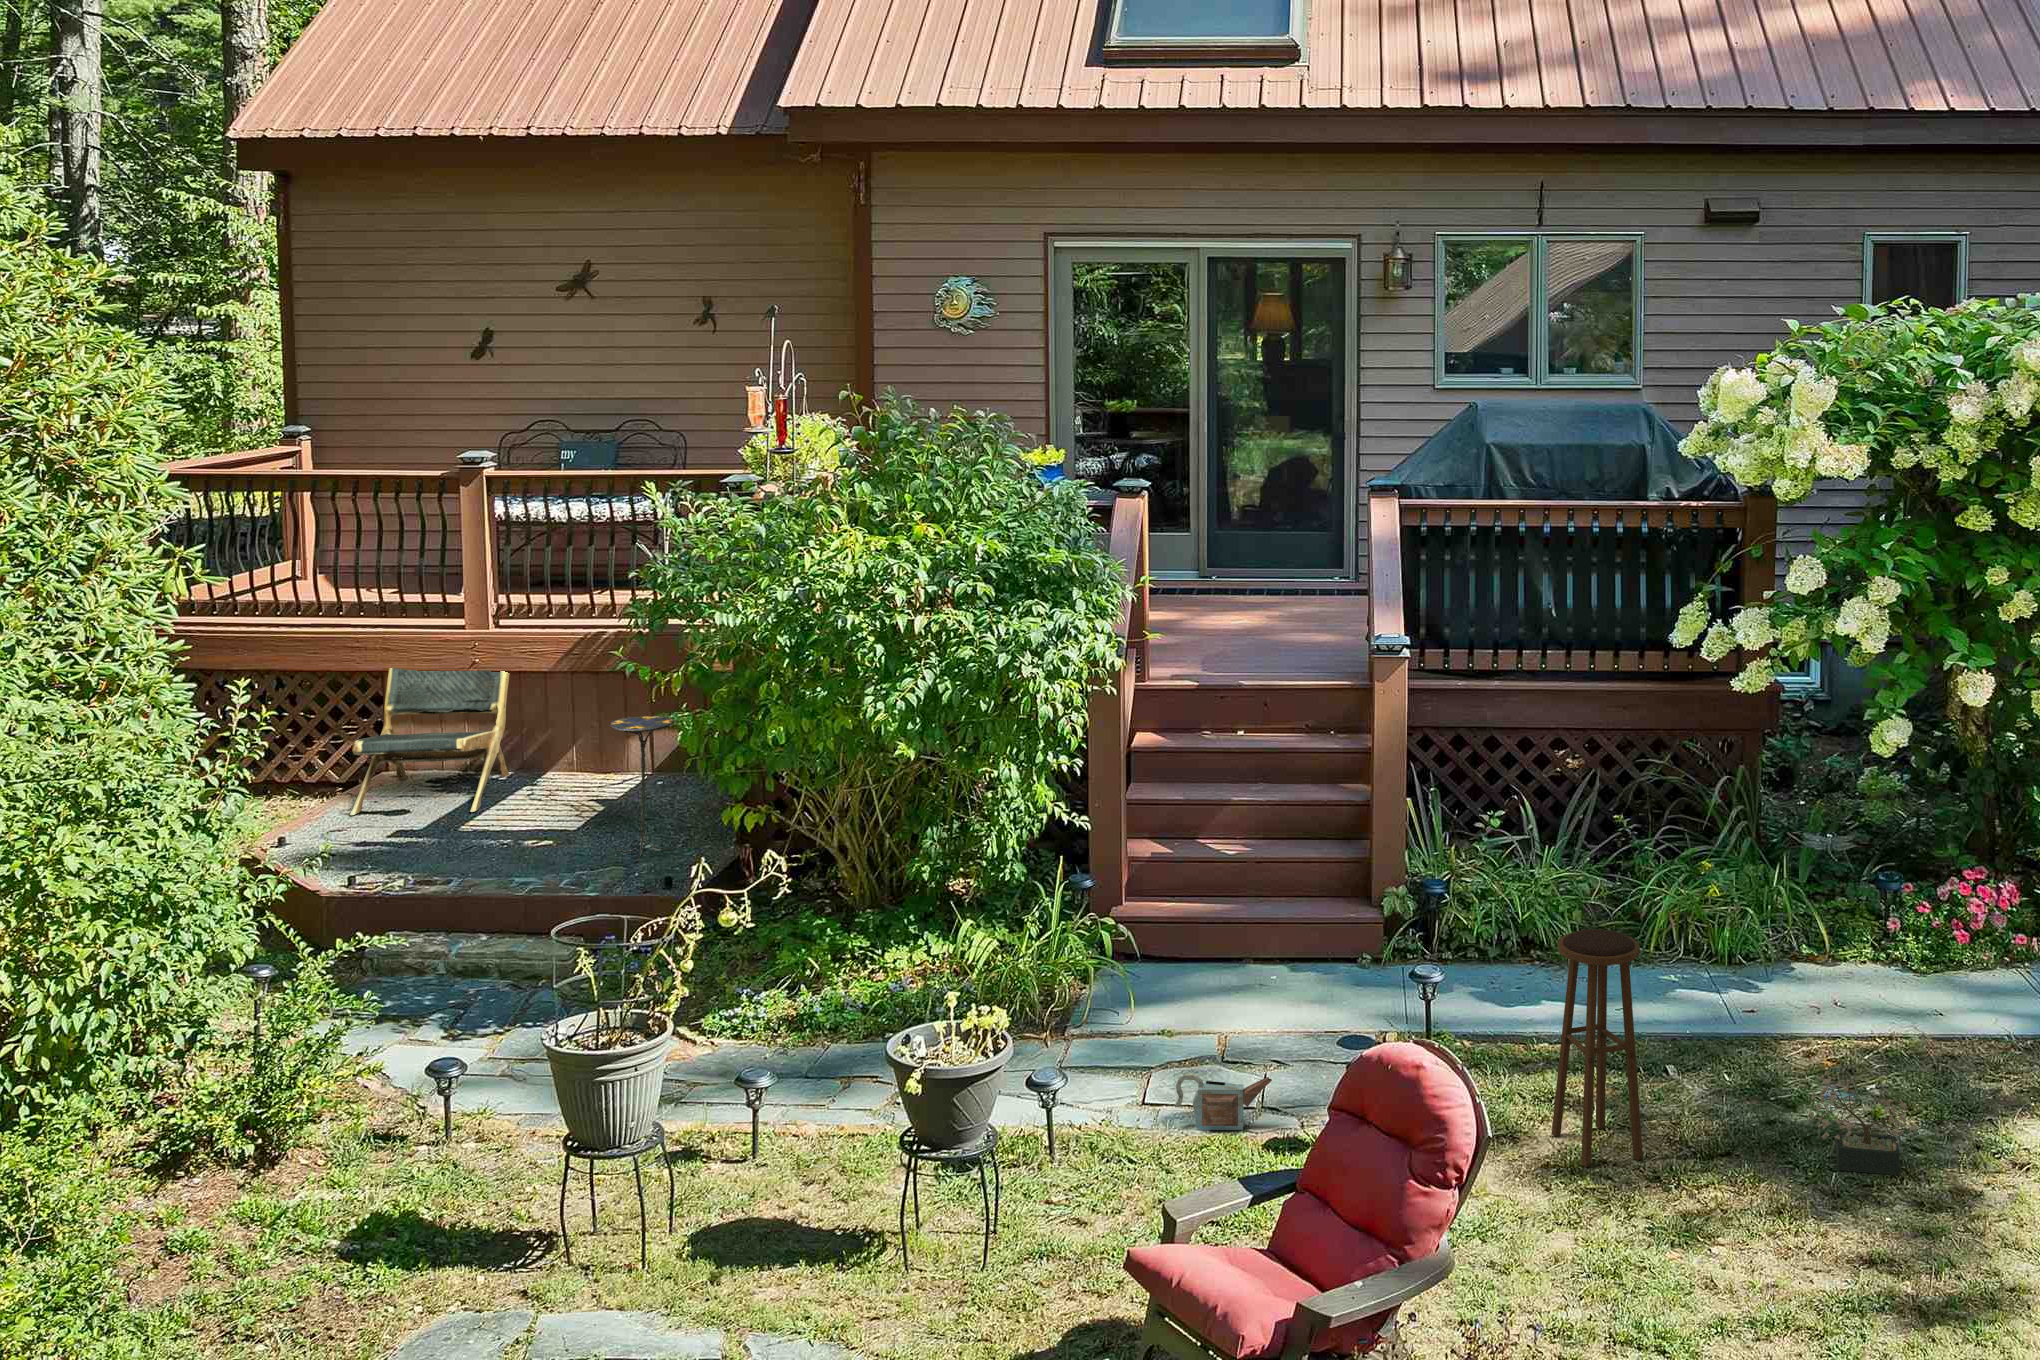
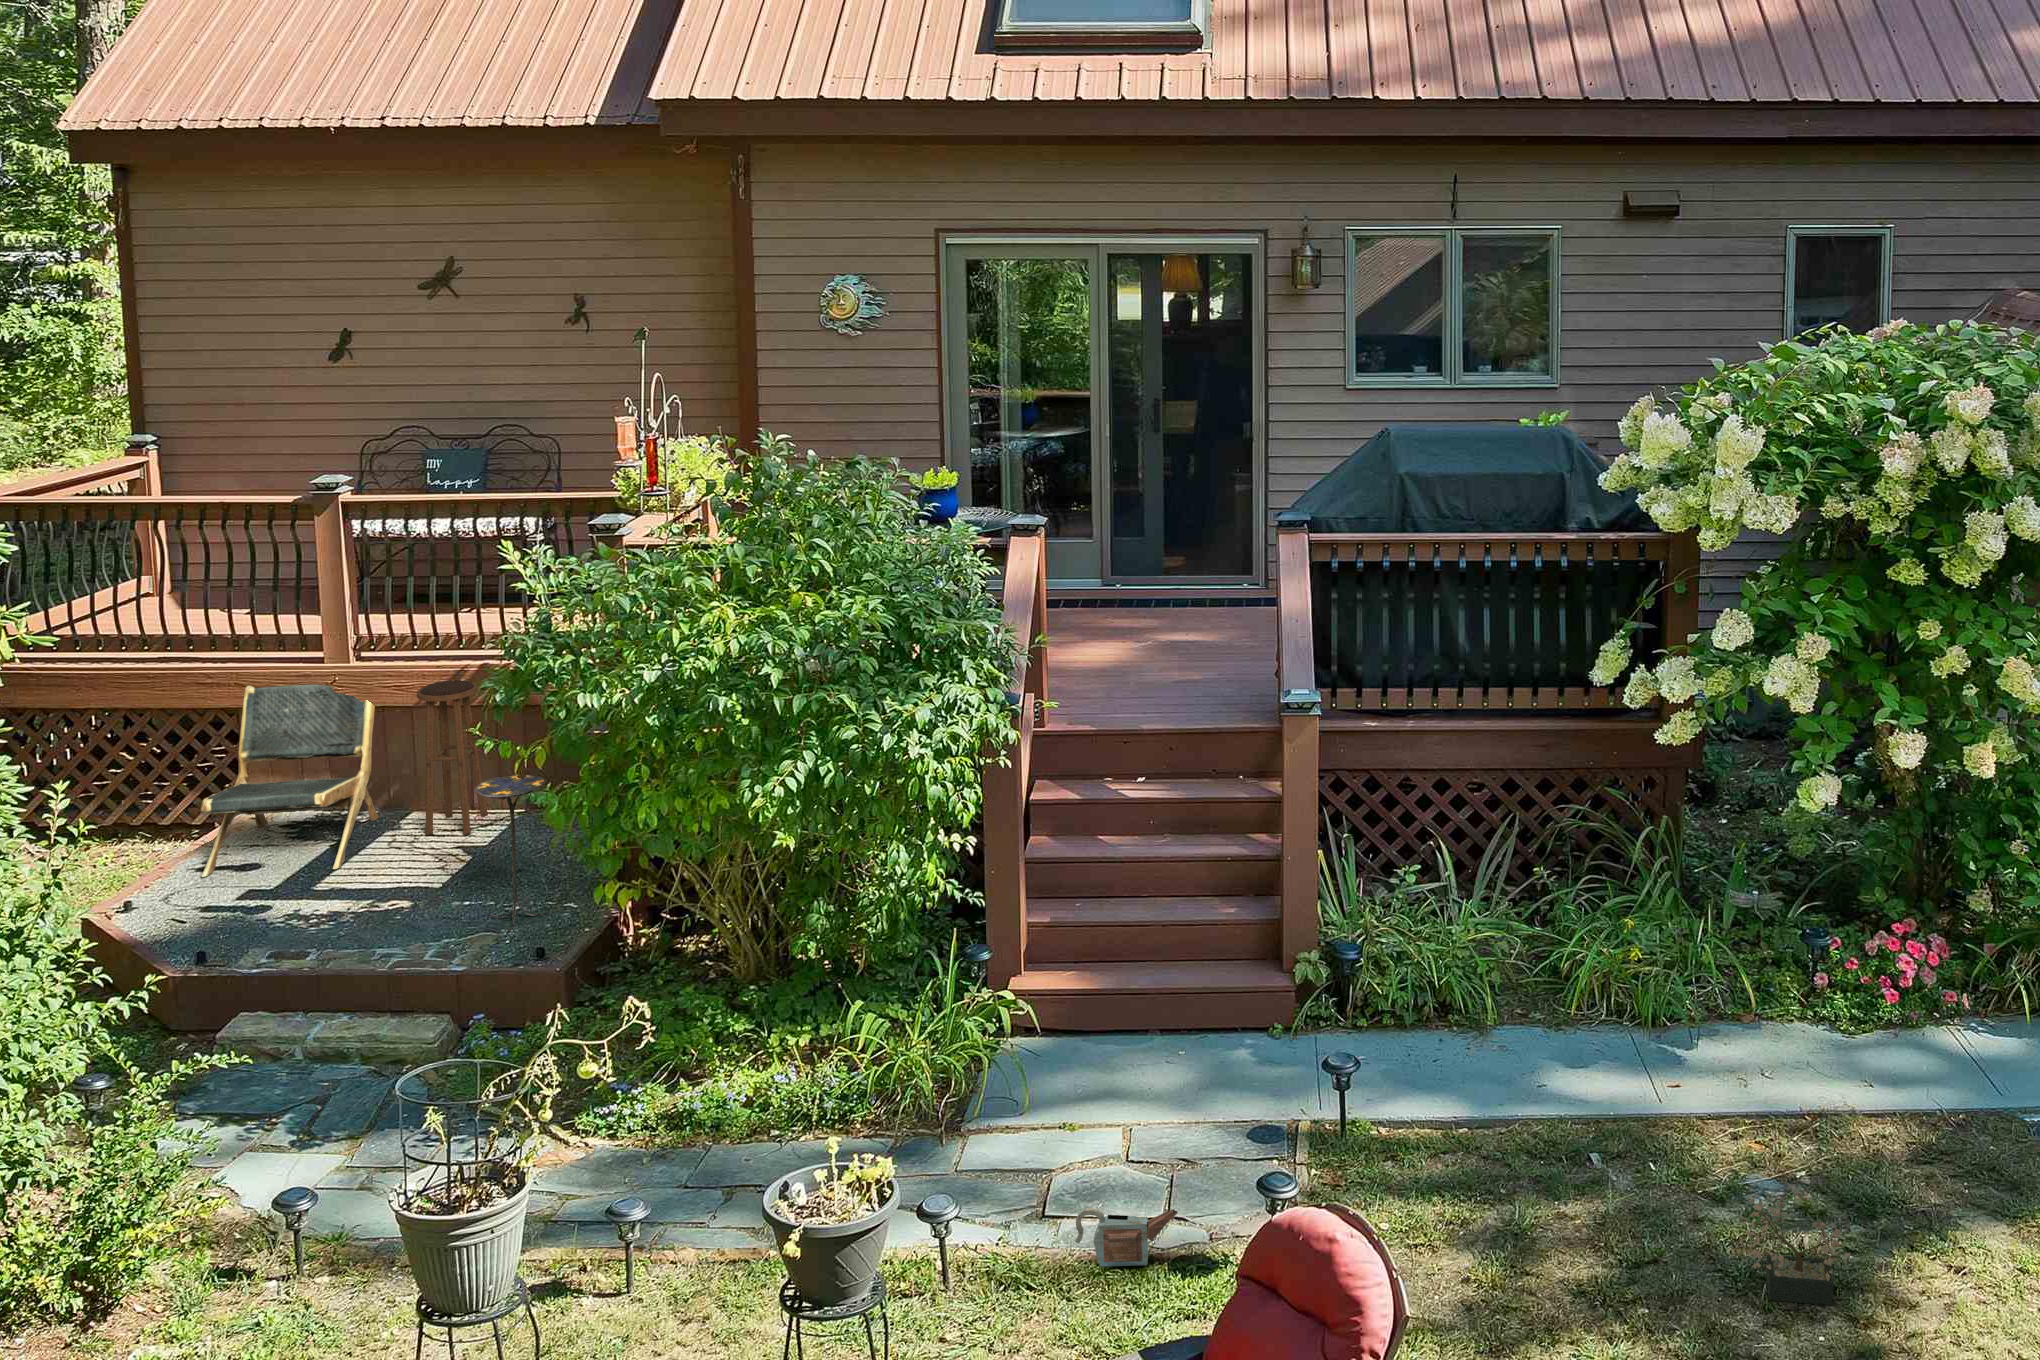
stool: present [1551,929,1643,1167] -> present [417,680,488,835]

